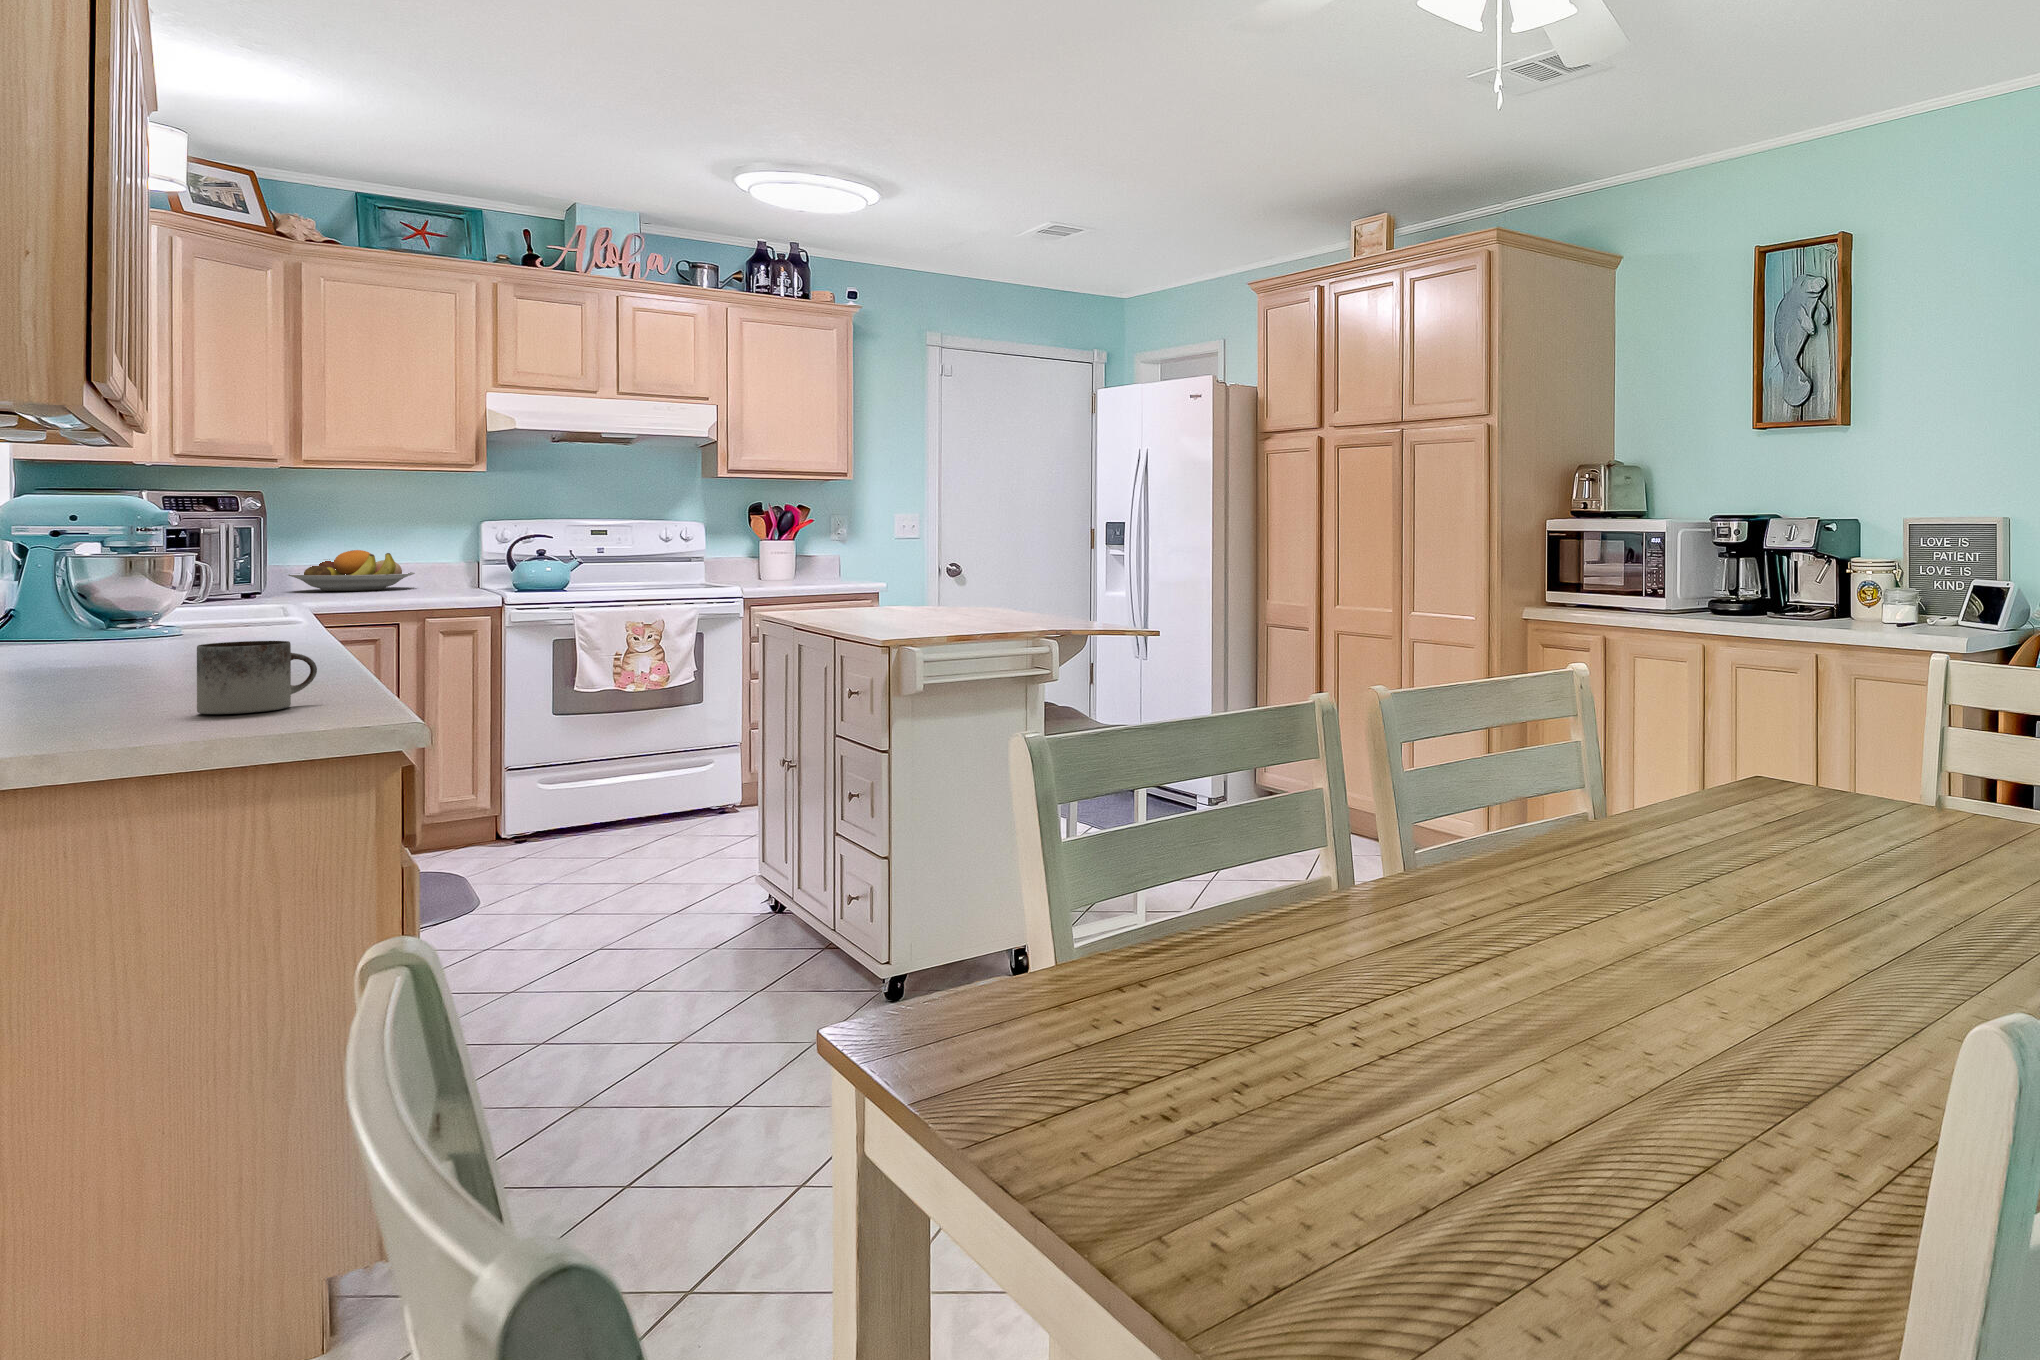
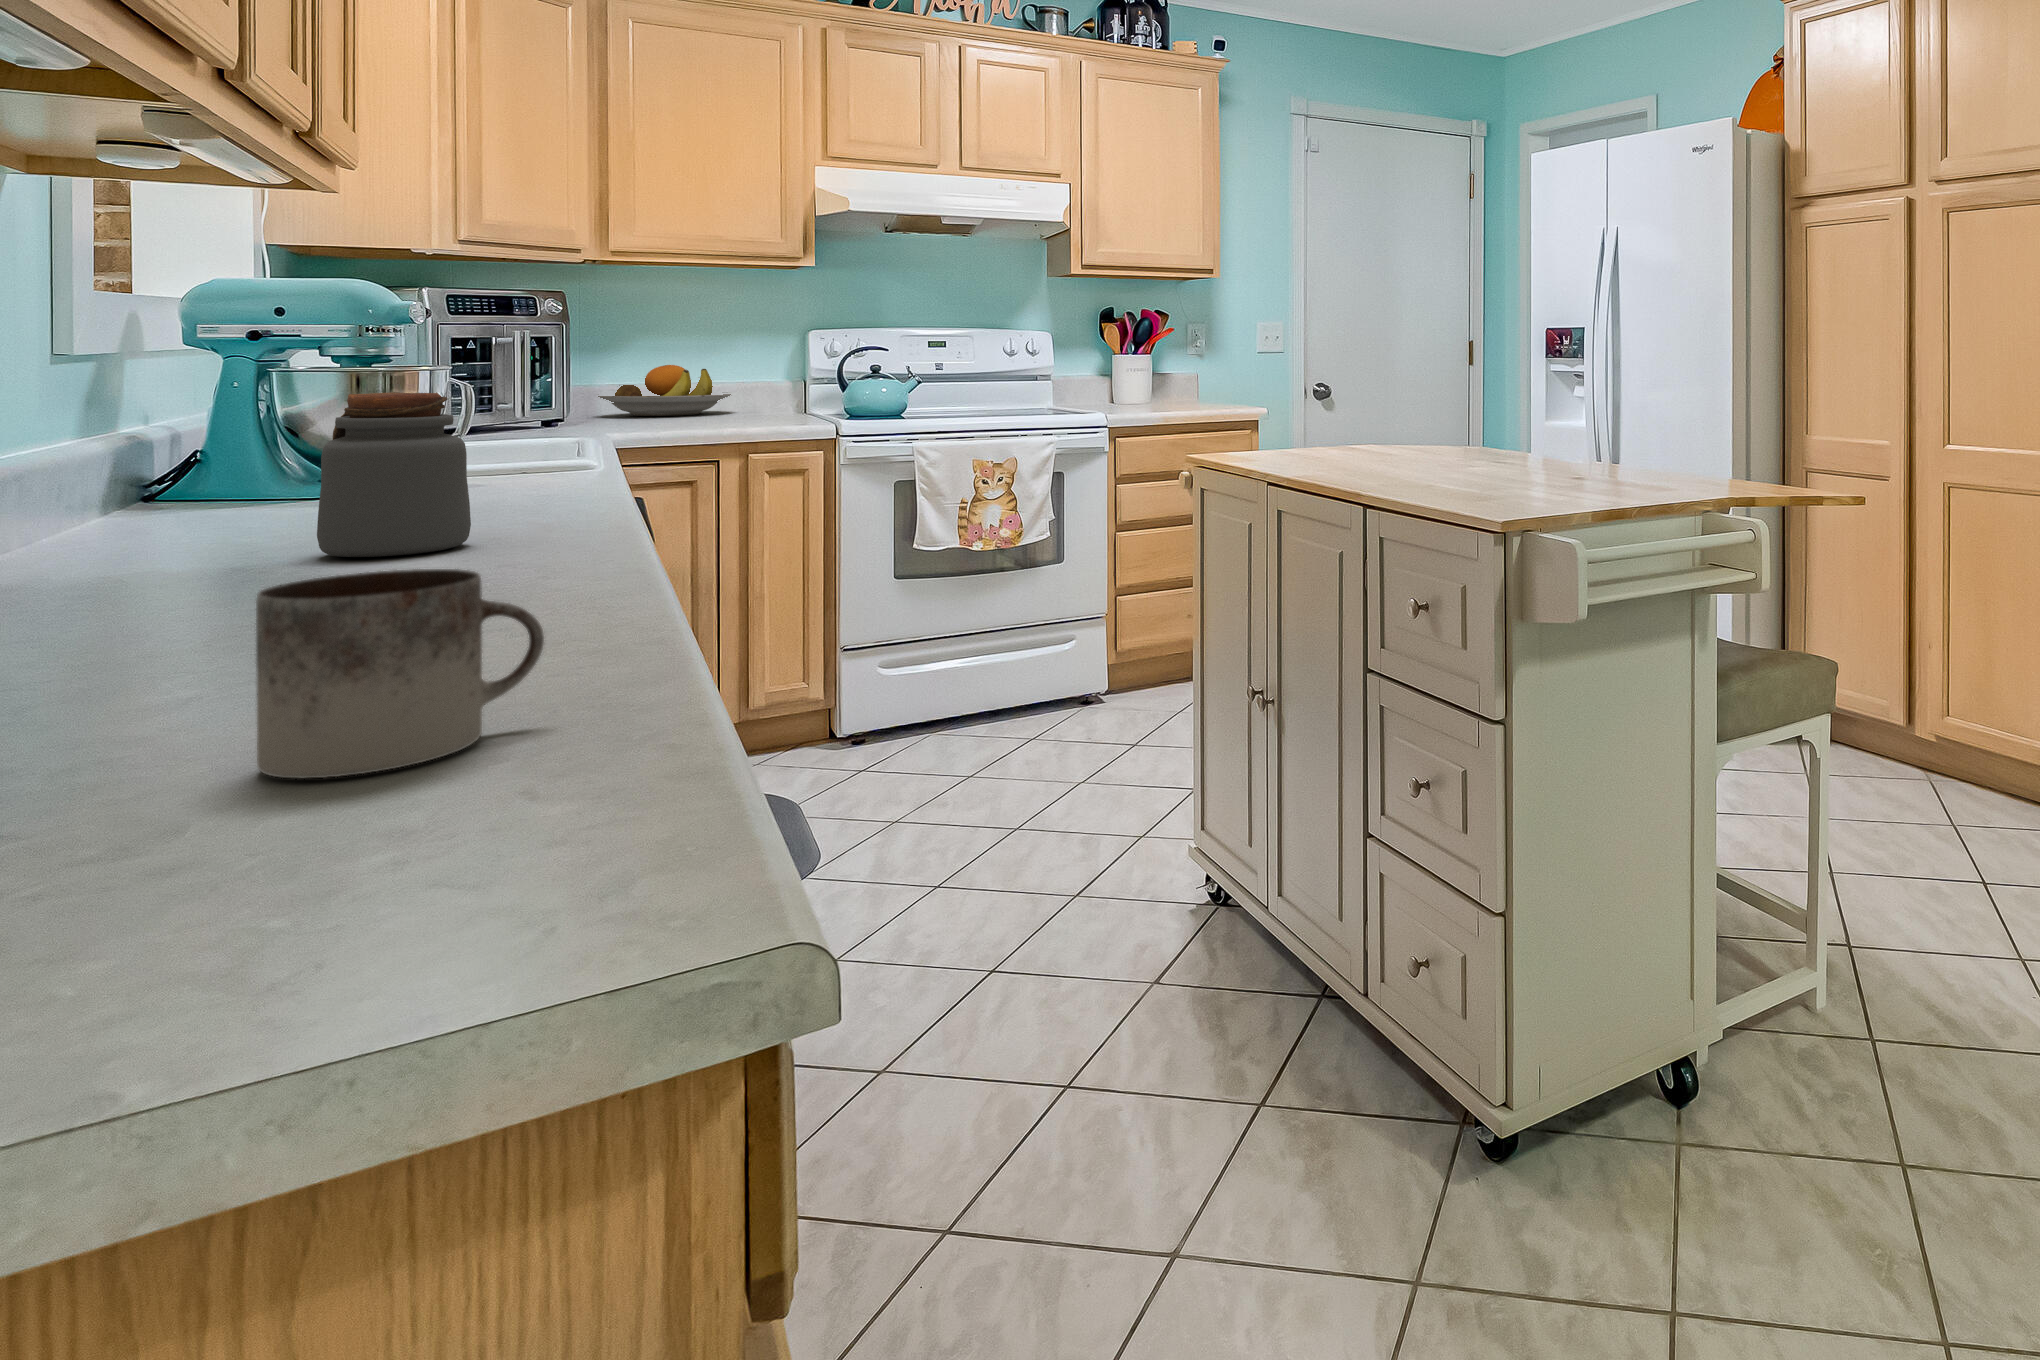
jar: none [139,571,237,663] -> present [317,392,471,557]

